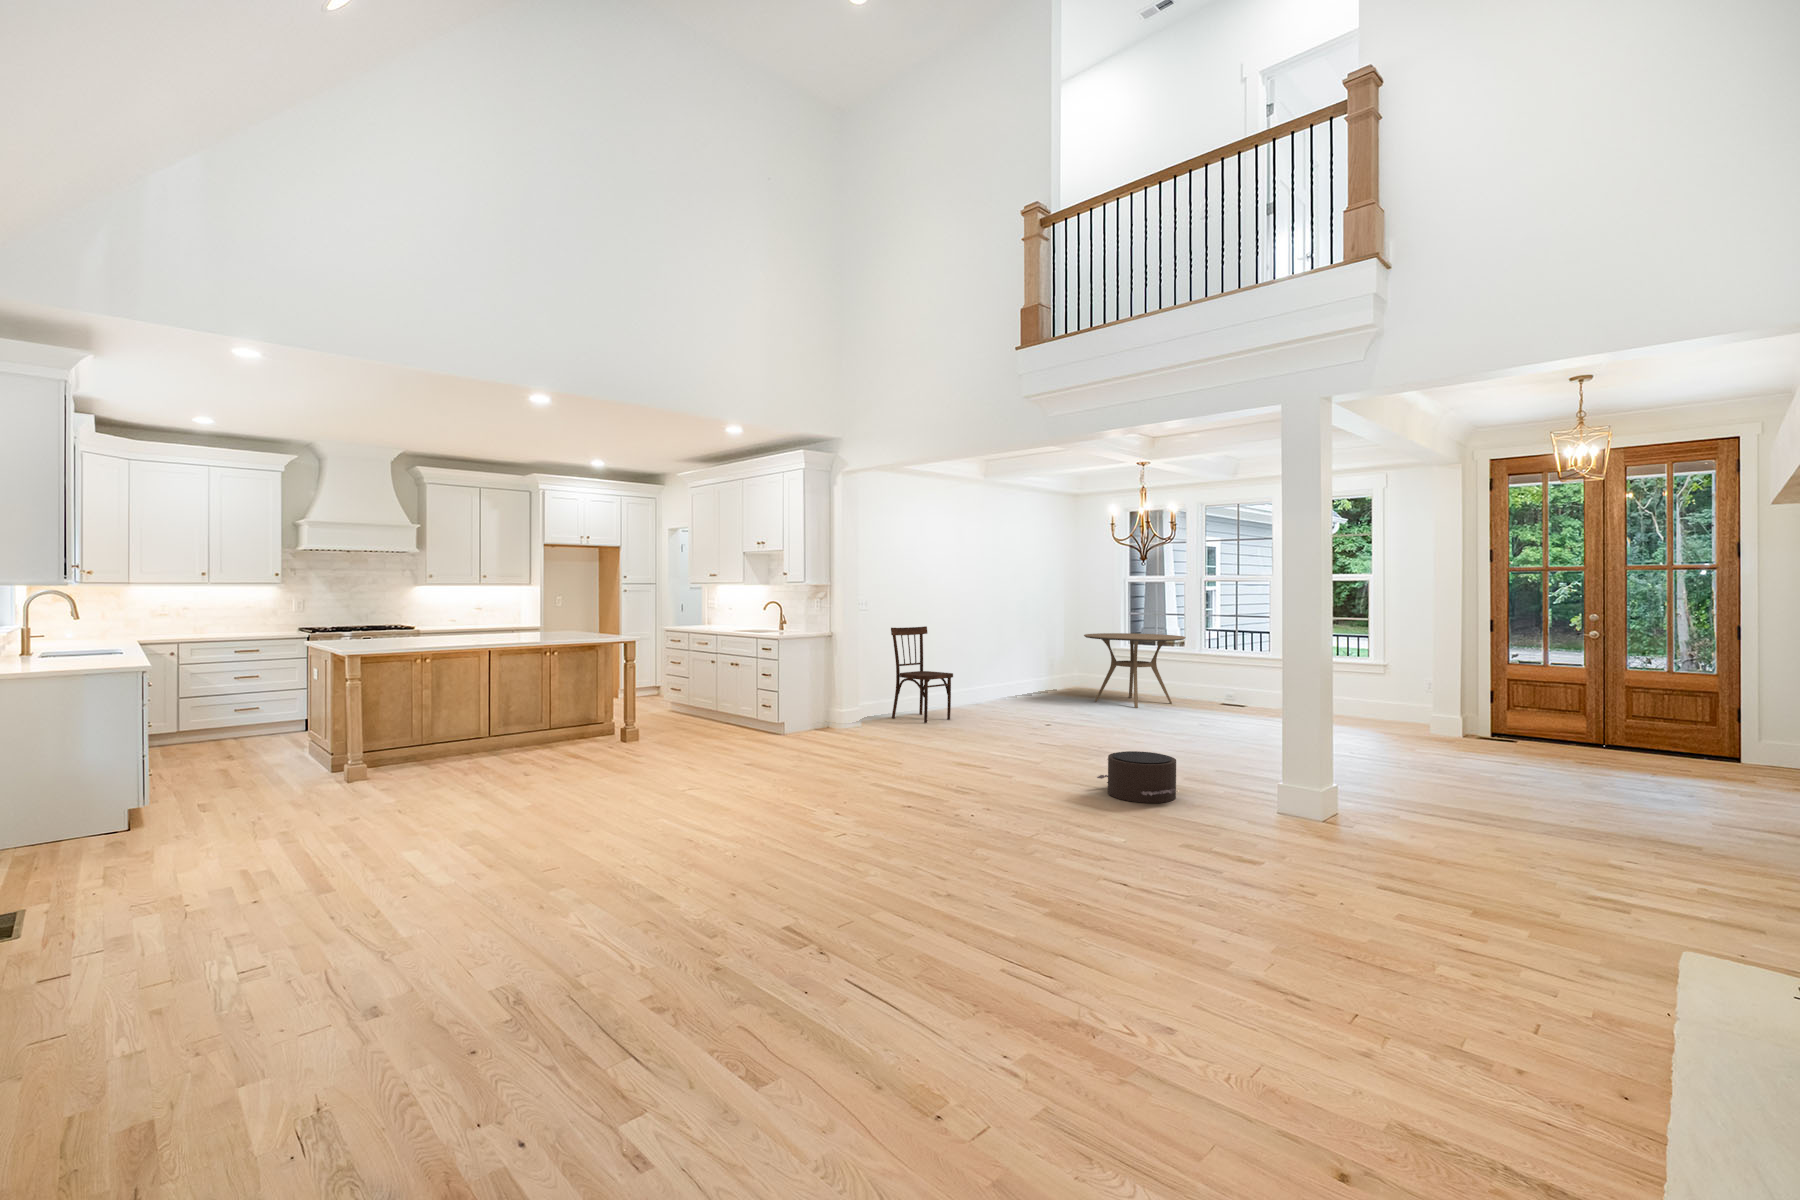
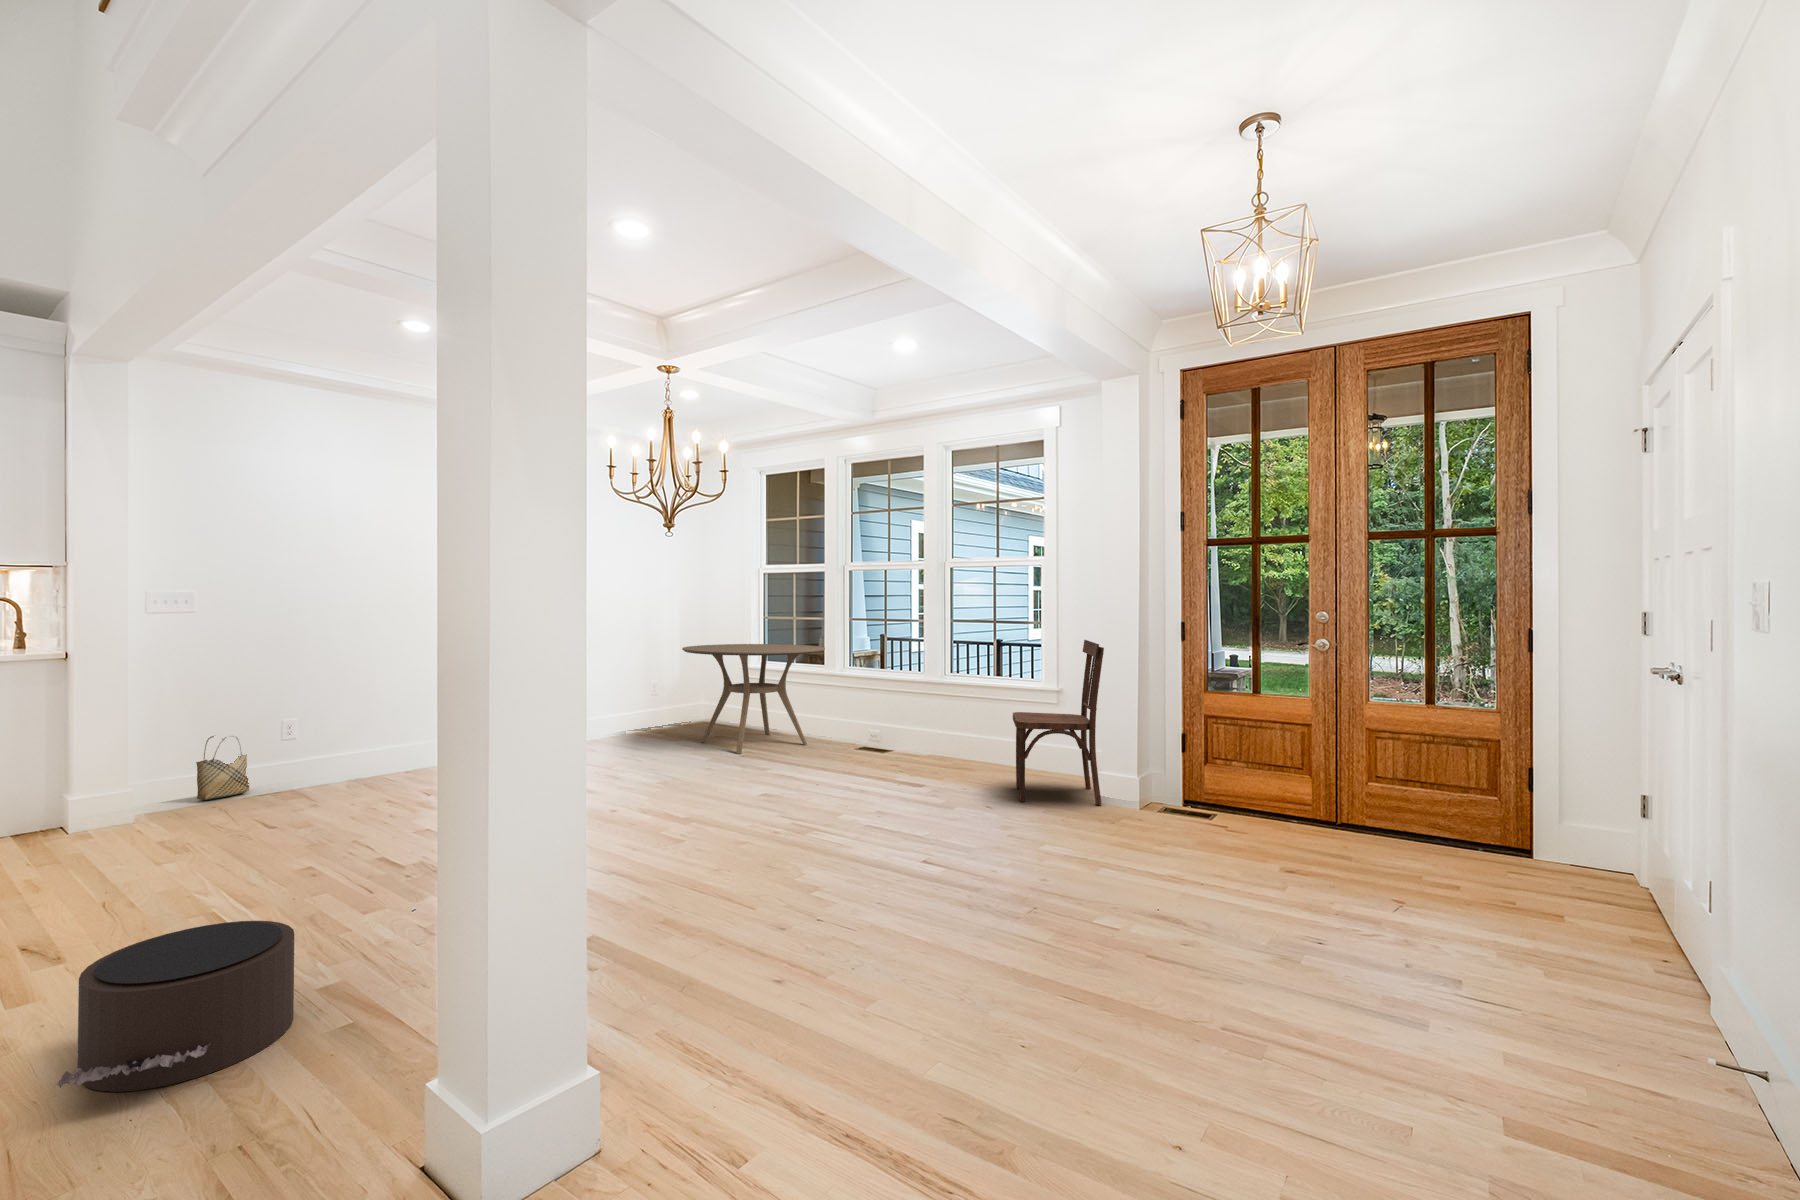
dining chair: present [891,626,953,723] -> present [1013,640,1104,805]
woven basket: none [866,687,884,724] -> present [196,736,249,800]

